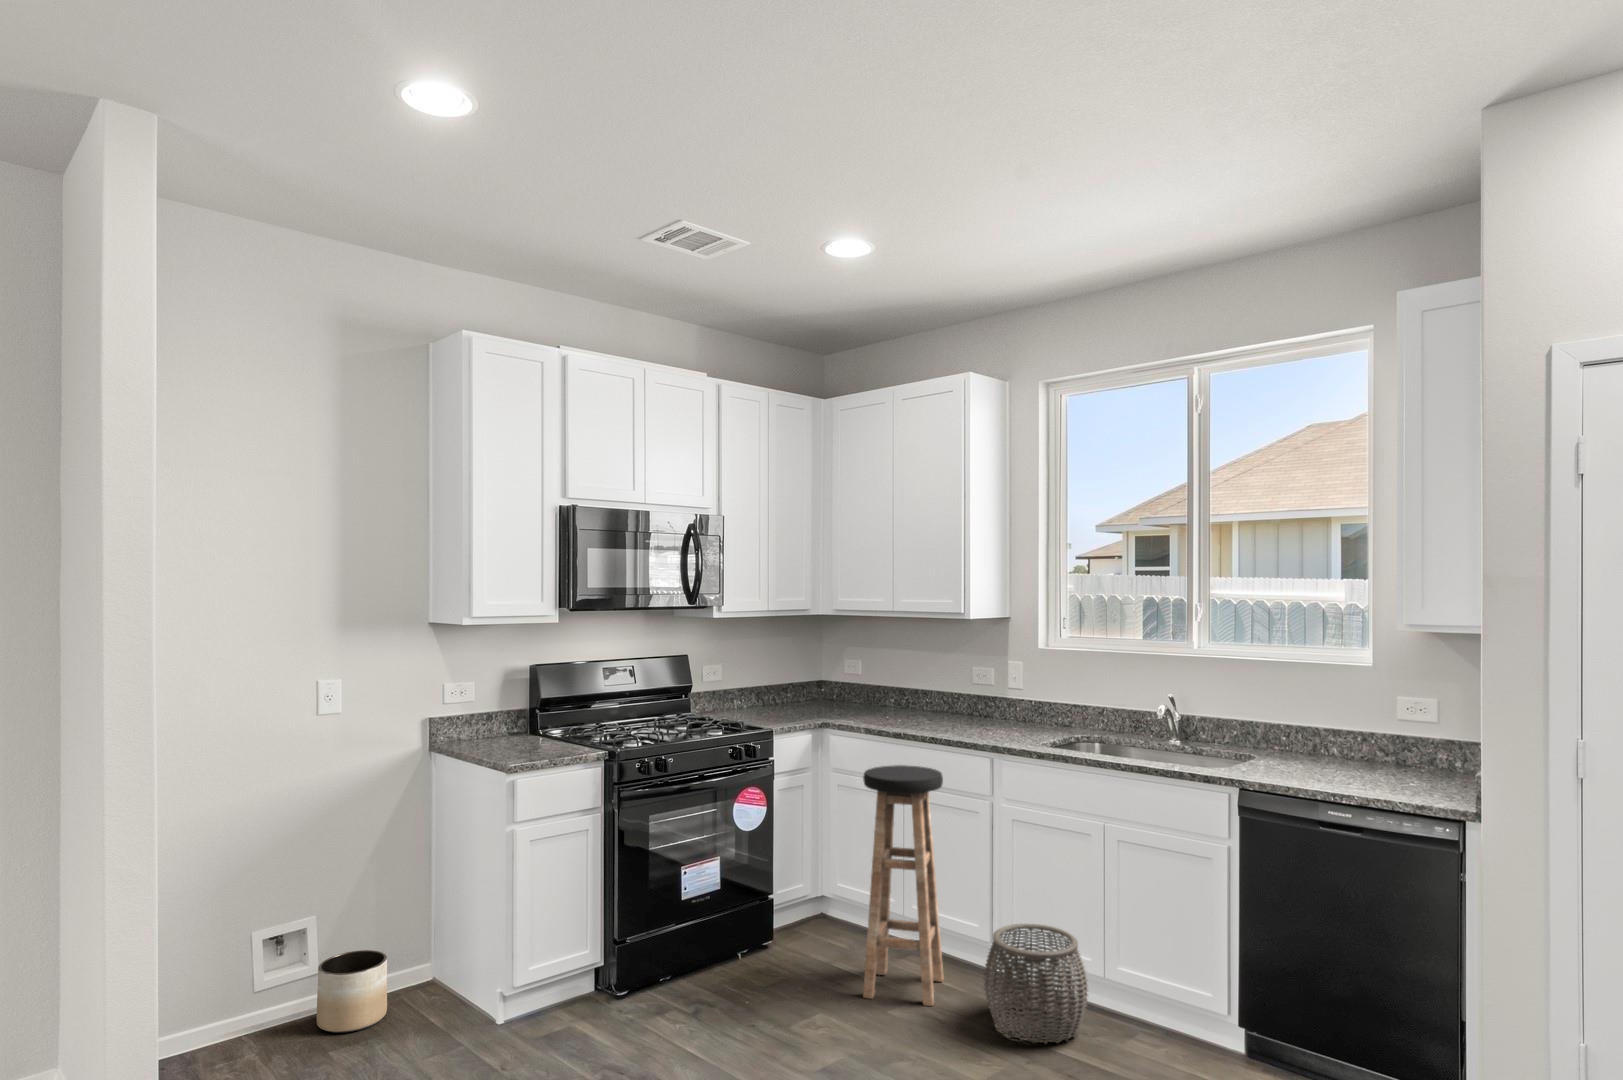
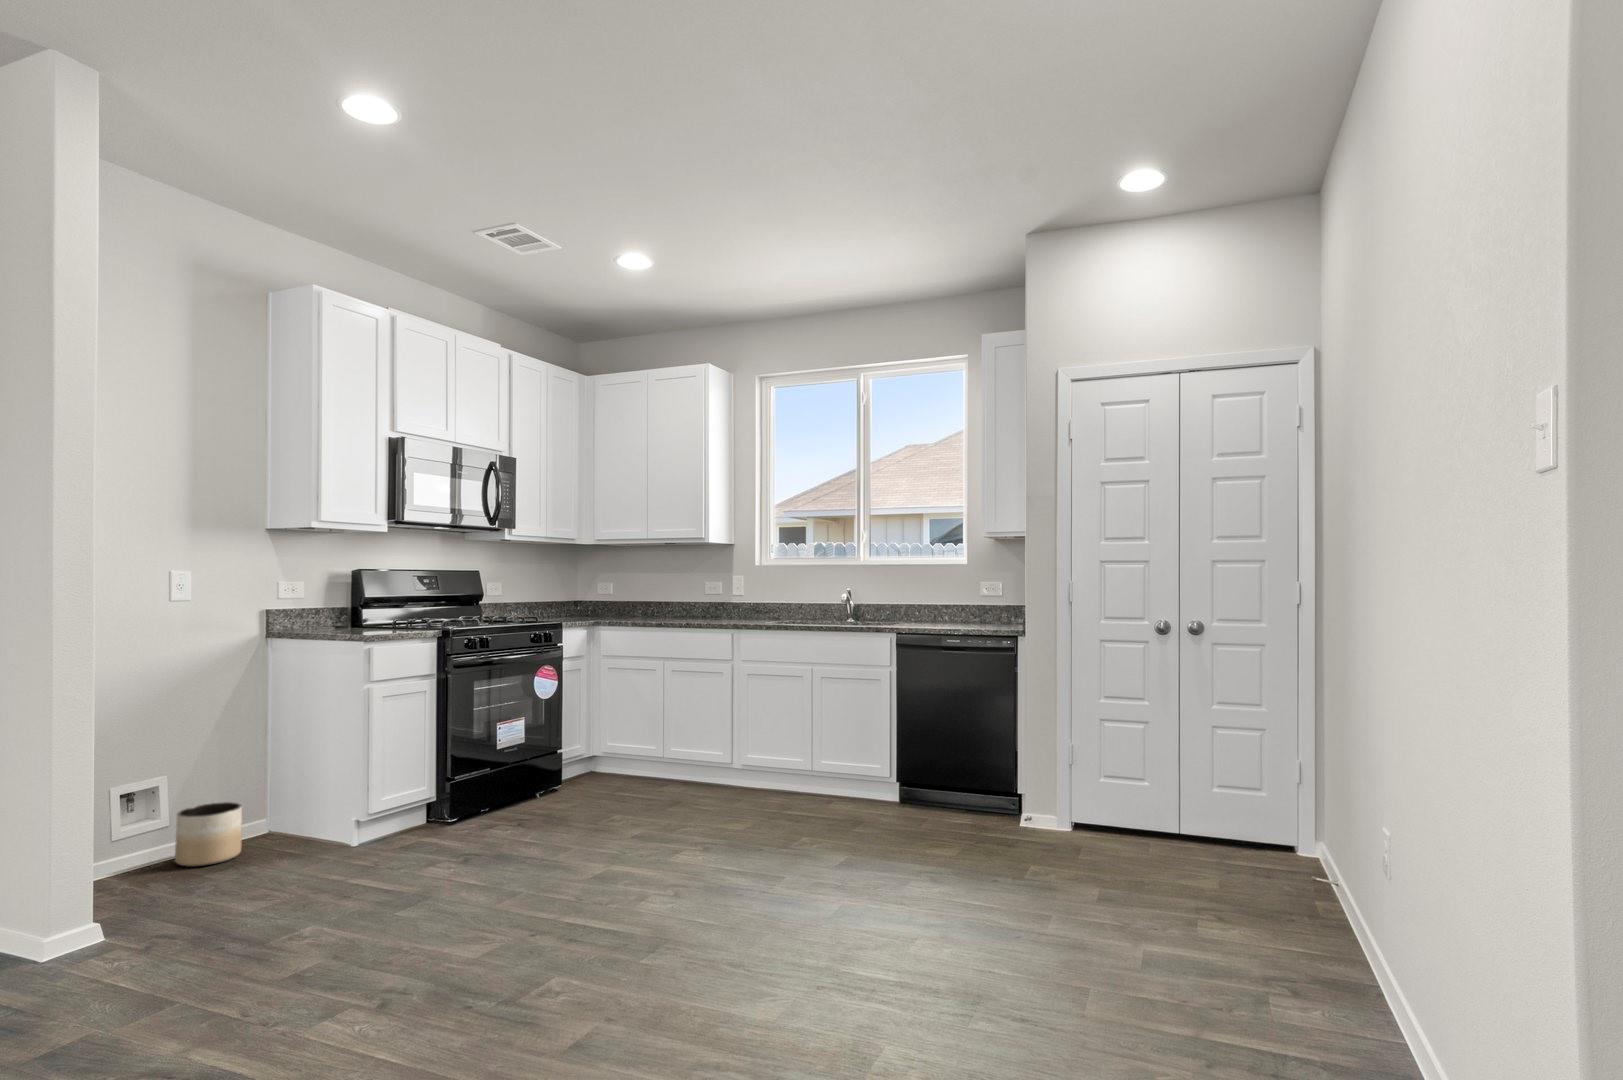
bar stool: present [863,765,944,1006] -> none [641,642,698,806]
woven basket: present [984,924,1088,1044] -> none [730,740,801,813]

